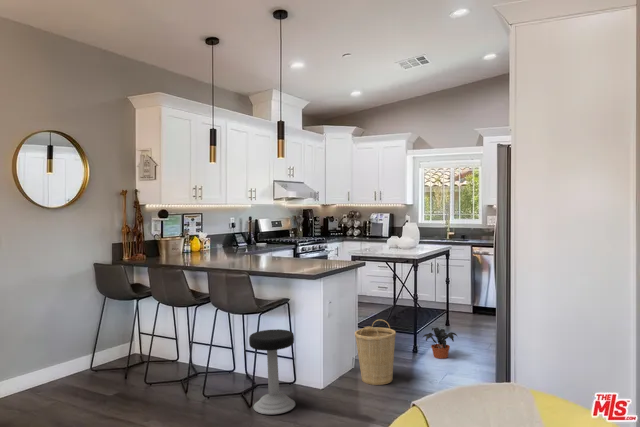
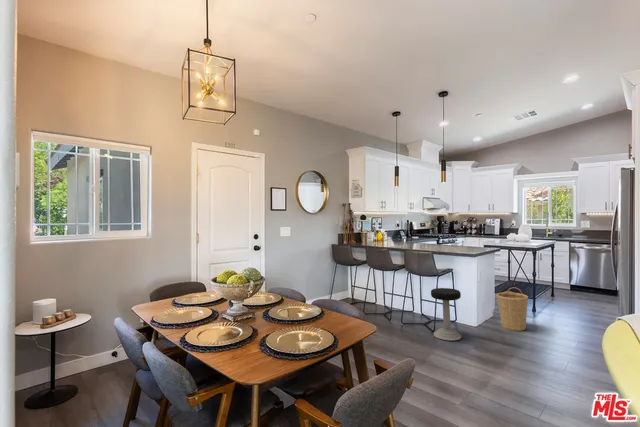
potted plant: present [423,327,457,358] -> none [541,296,572,318]

